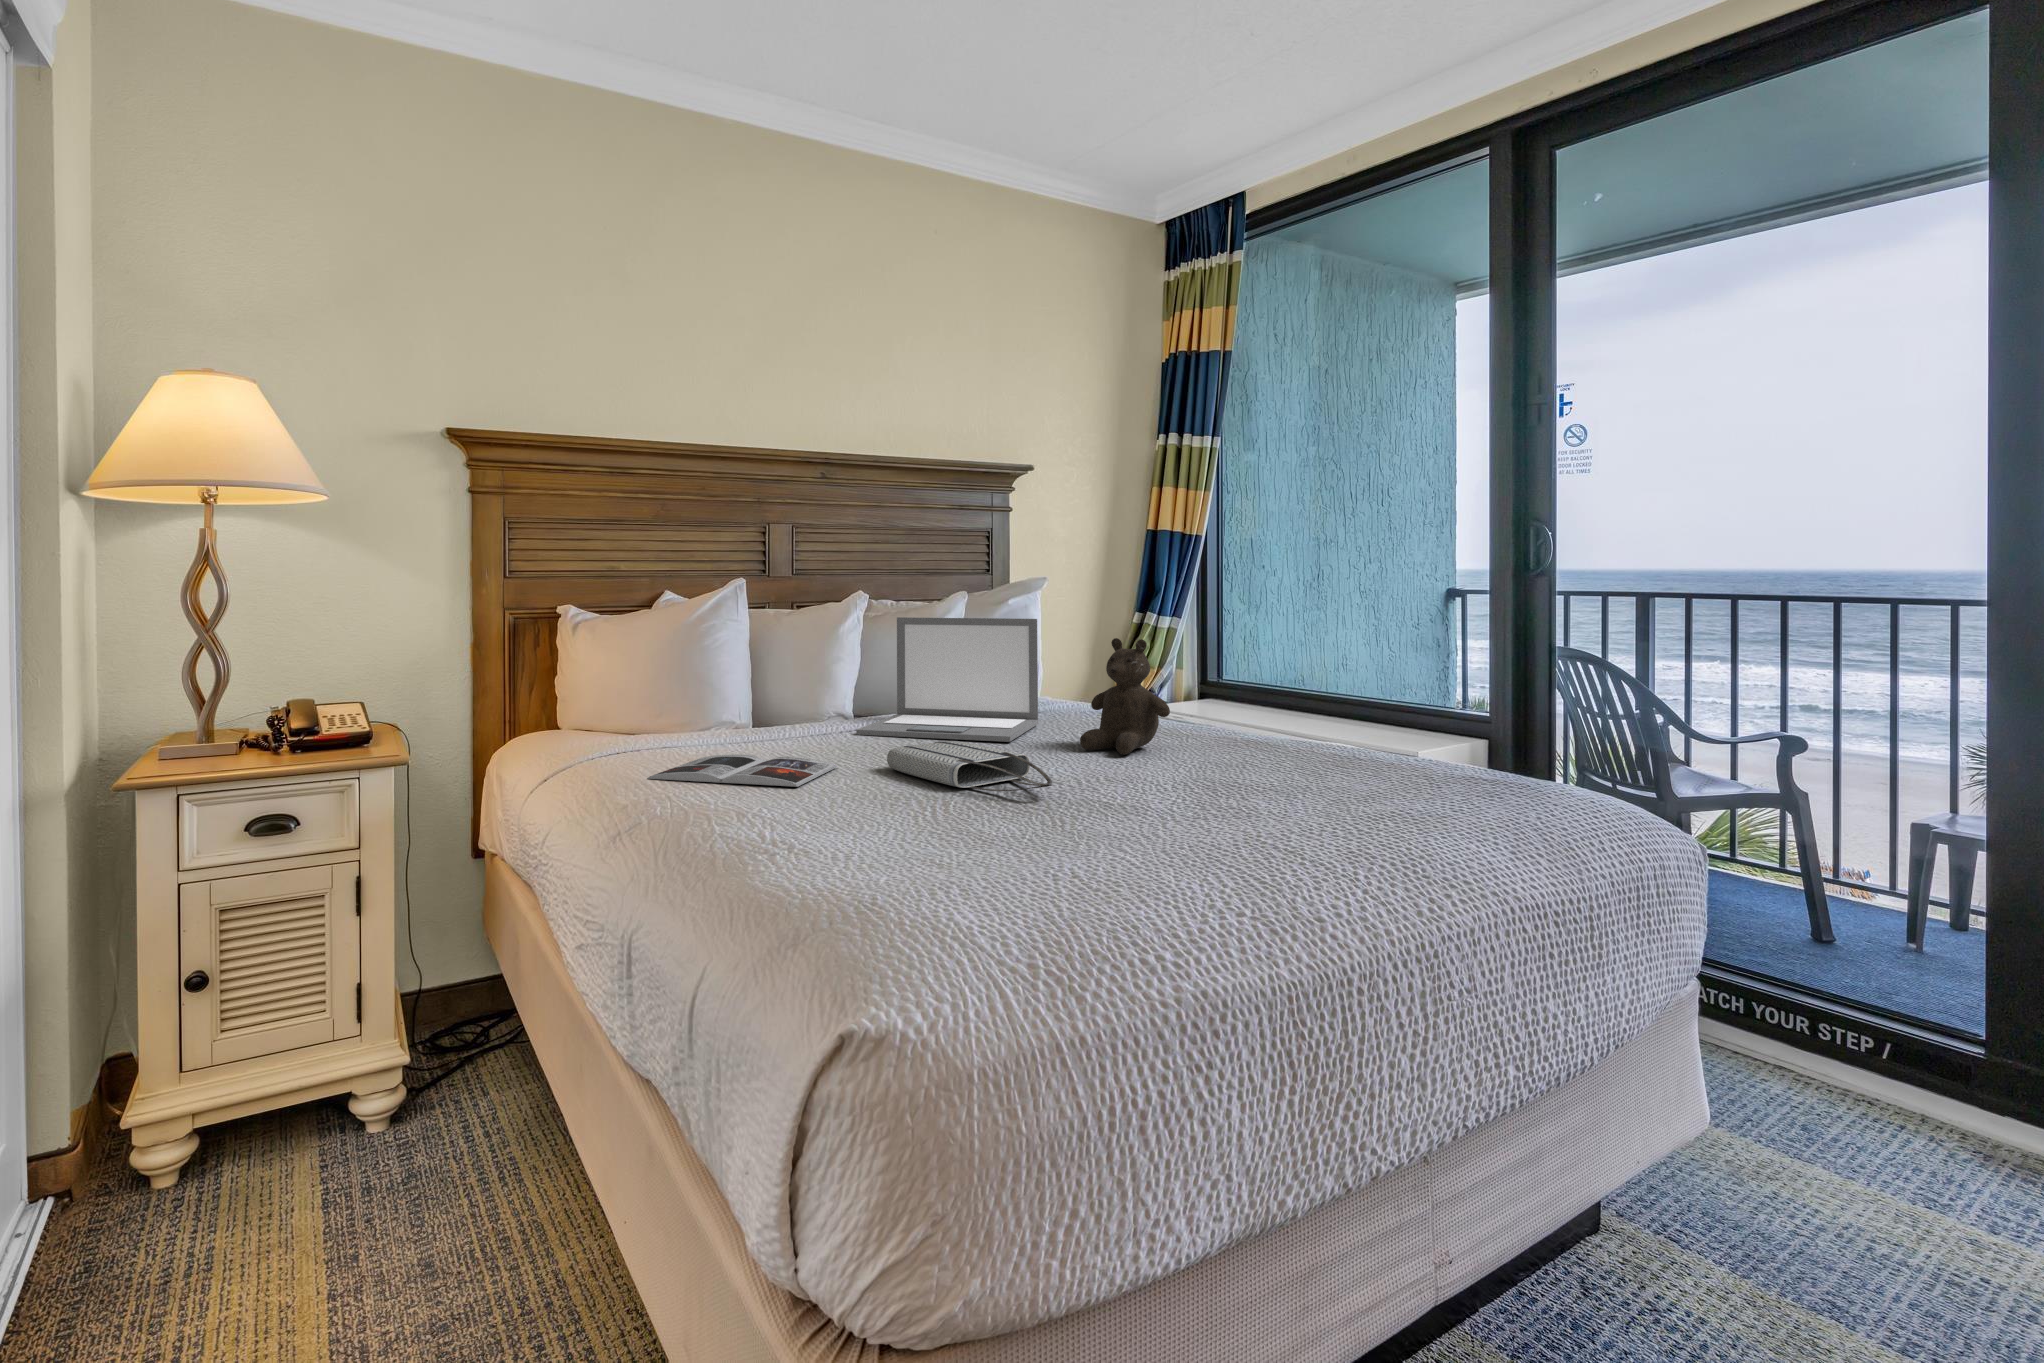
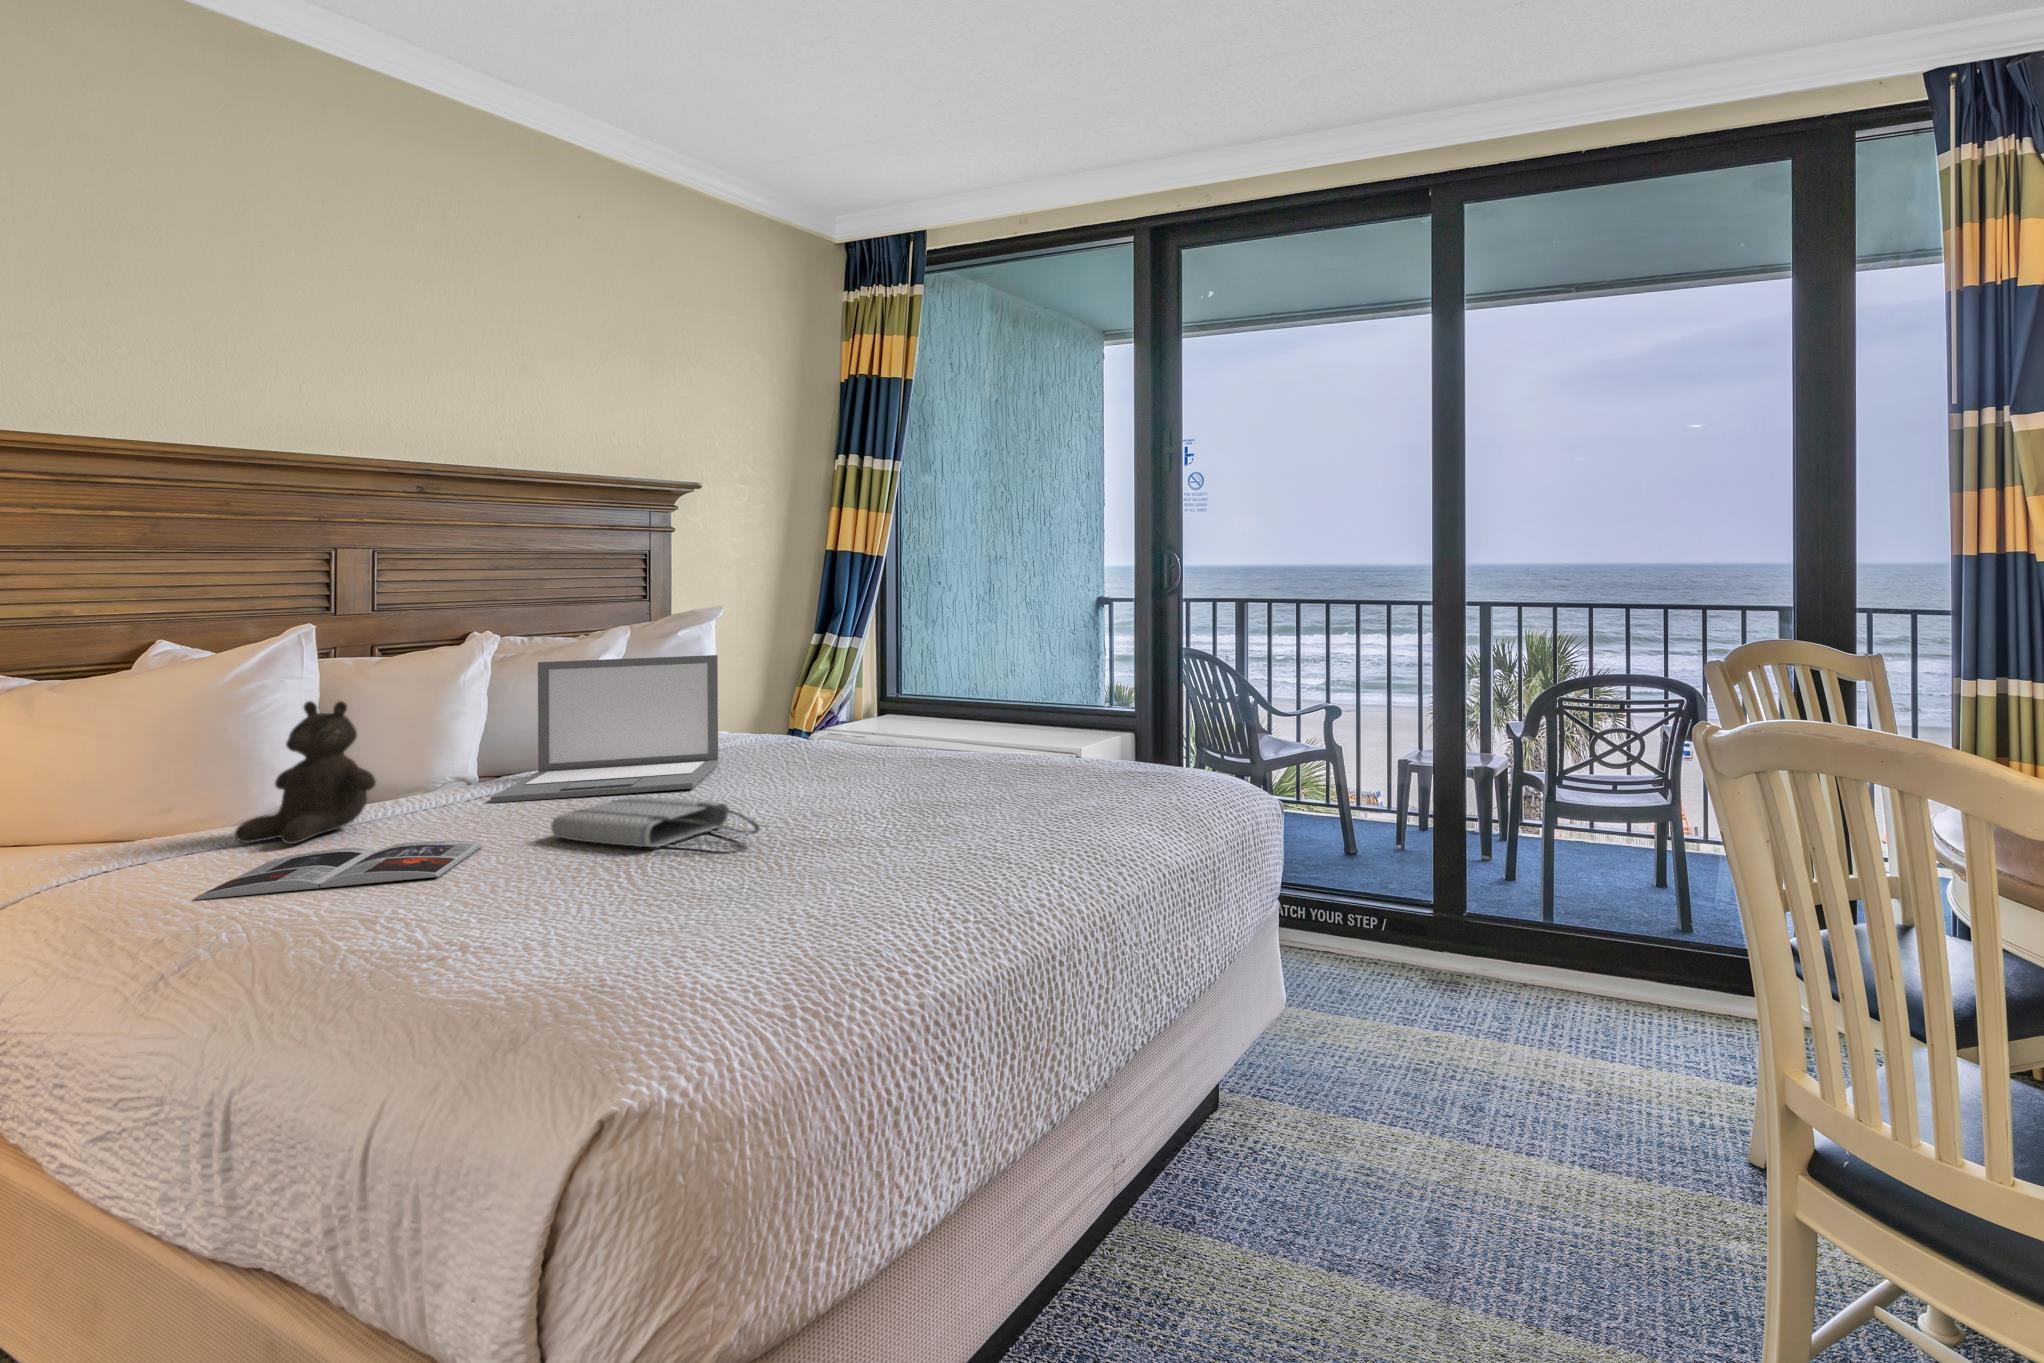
teddy bear: present [1080,638,1170,755] -> present [235,701,376,844]

